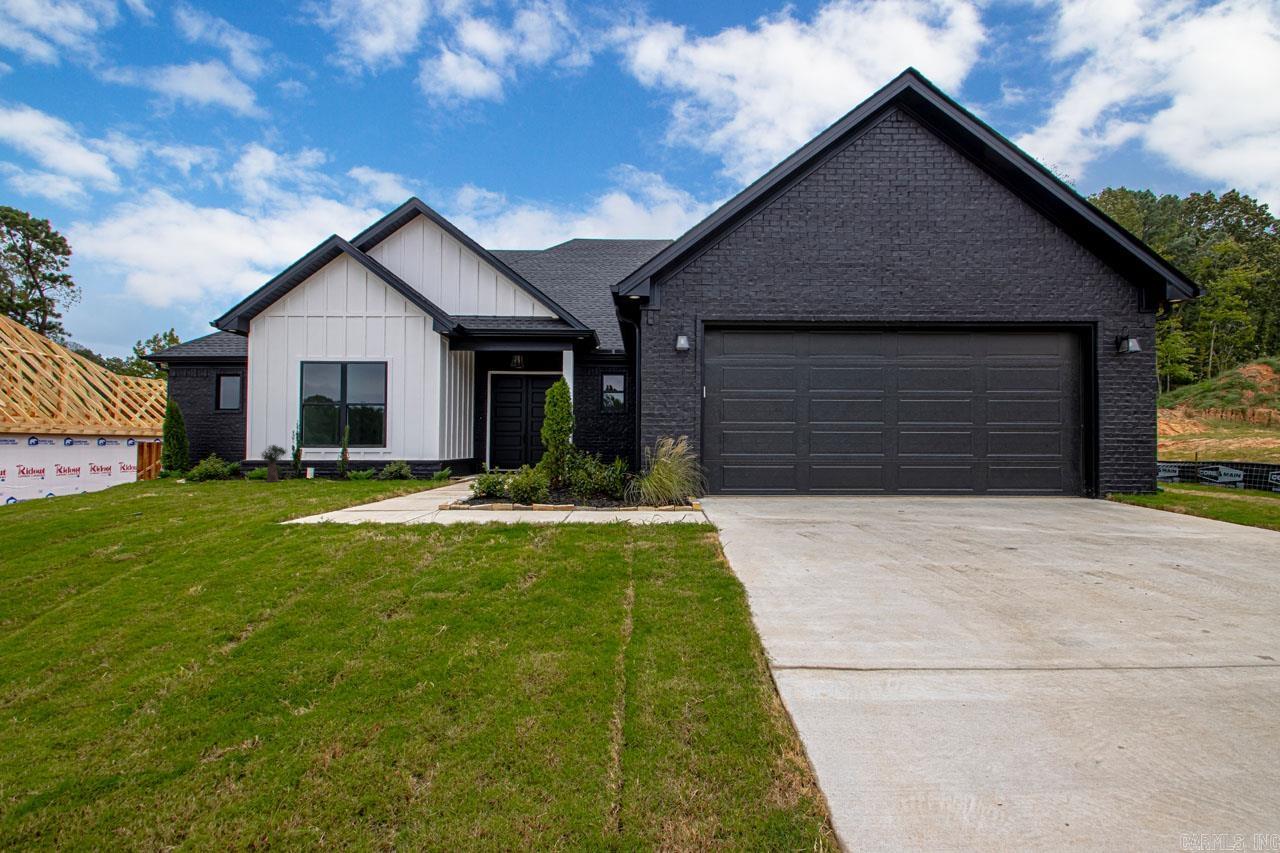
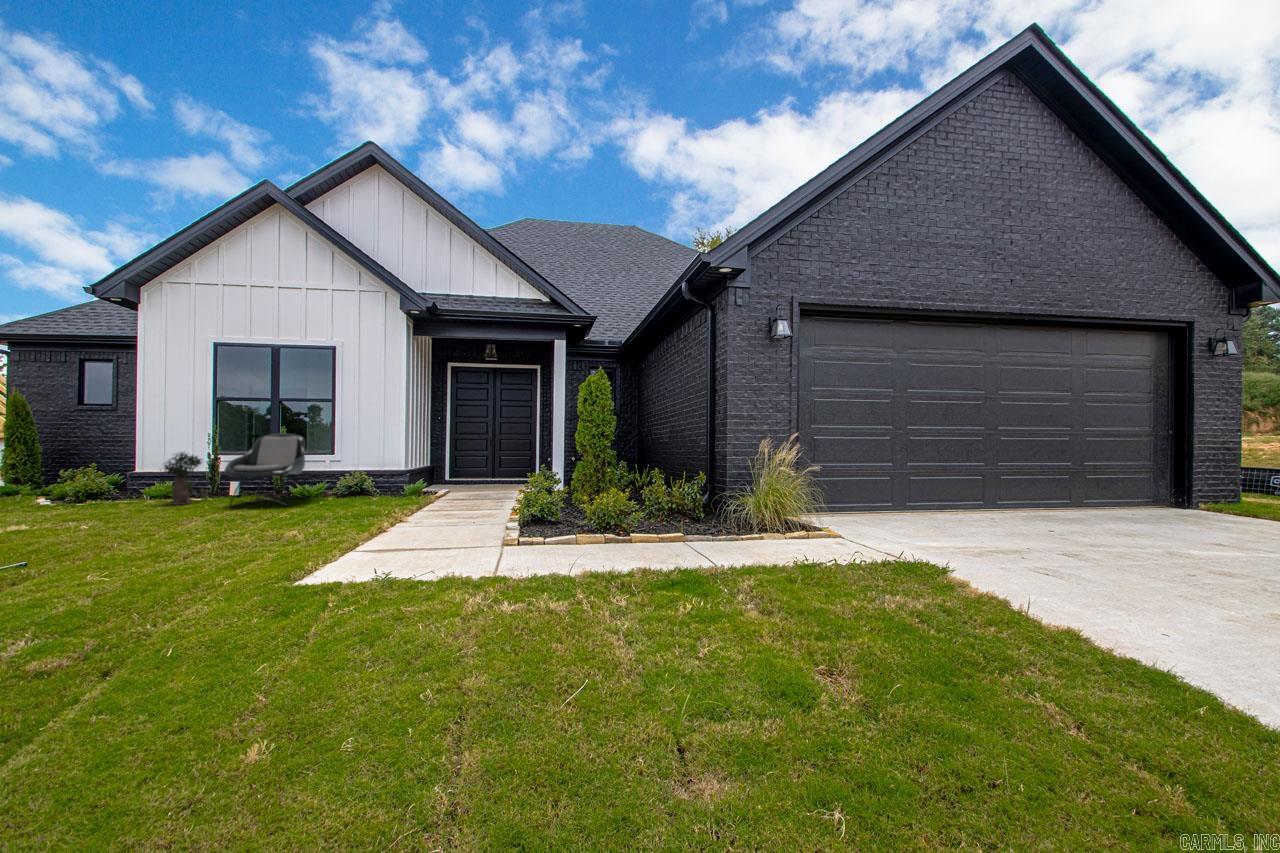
lounge chair: none [297,432,358,483] -> present [225,434,310,507]

